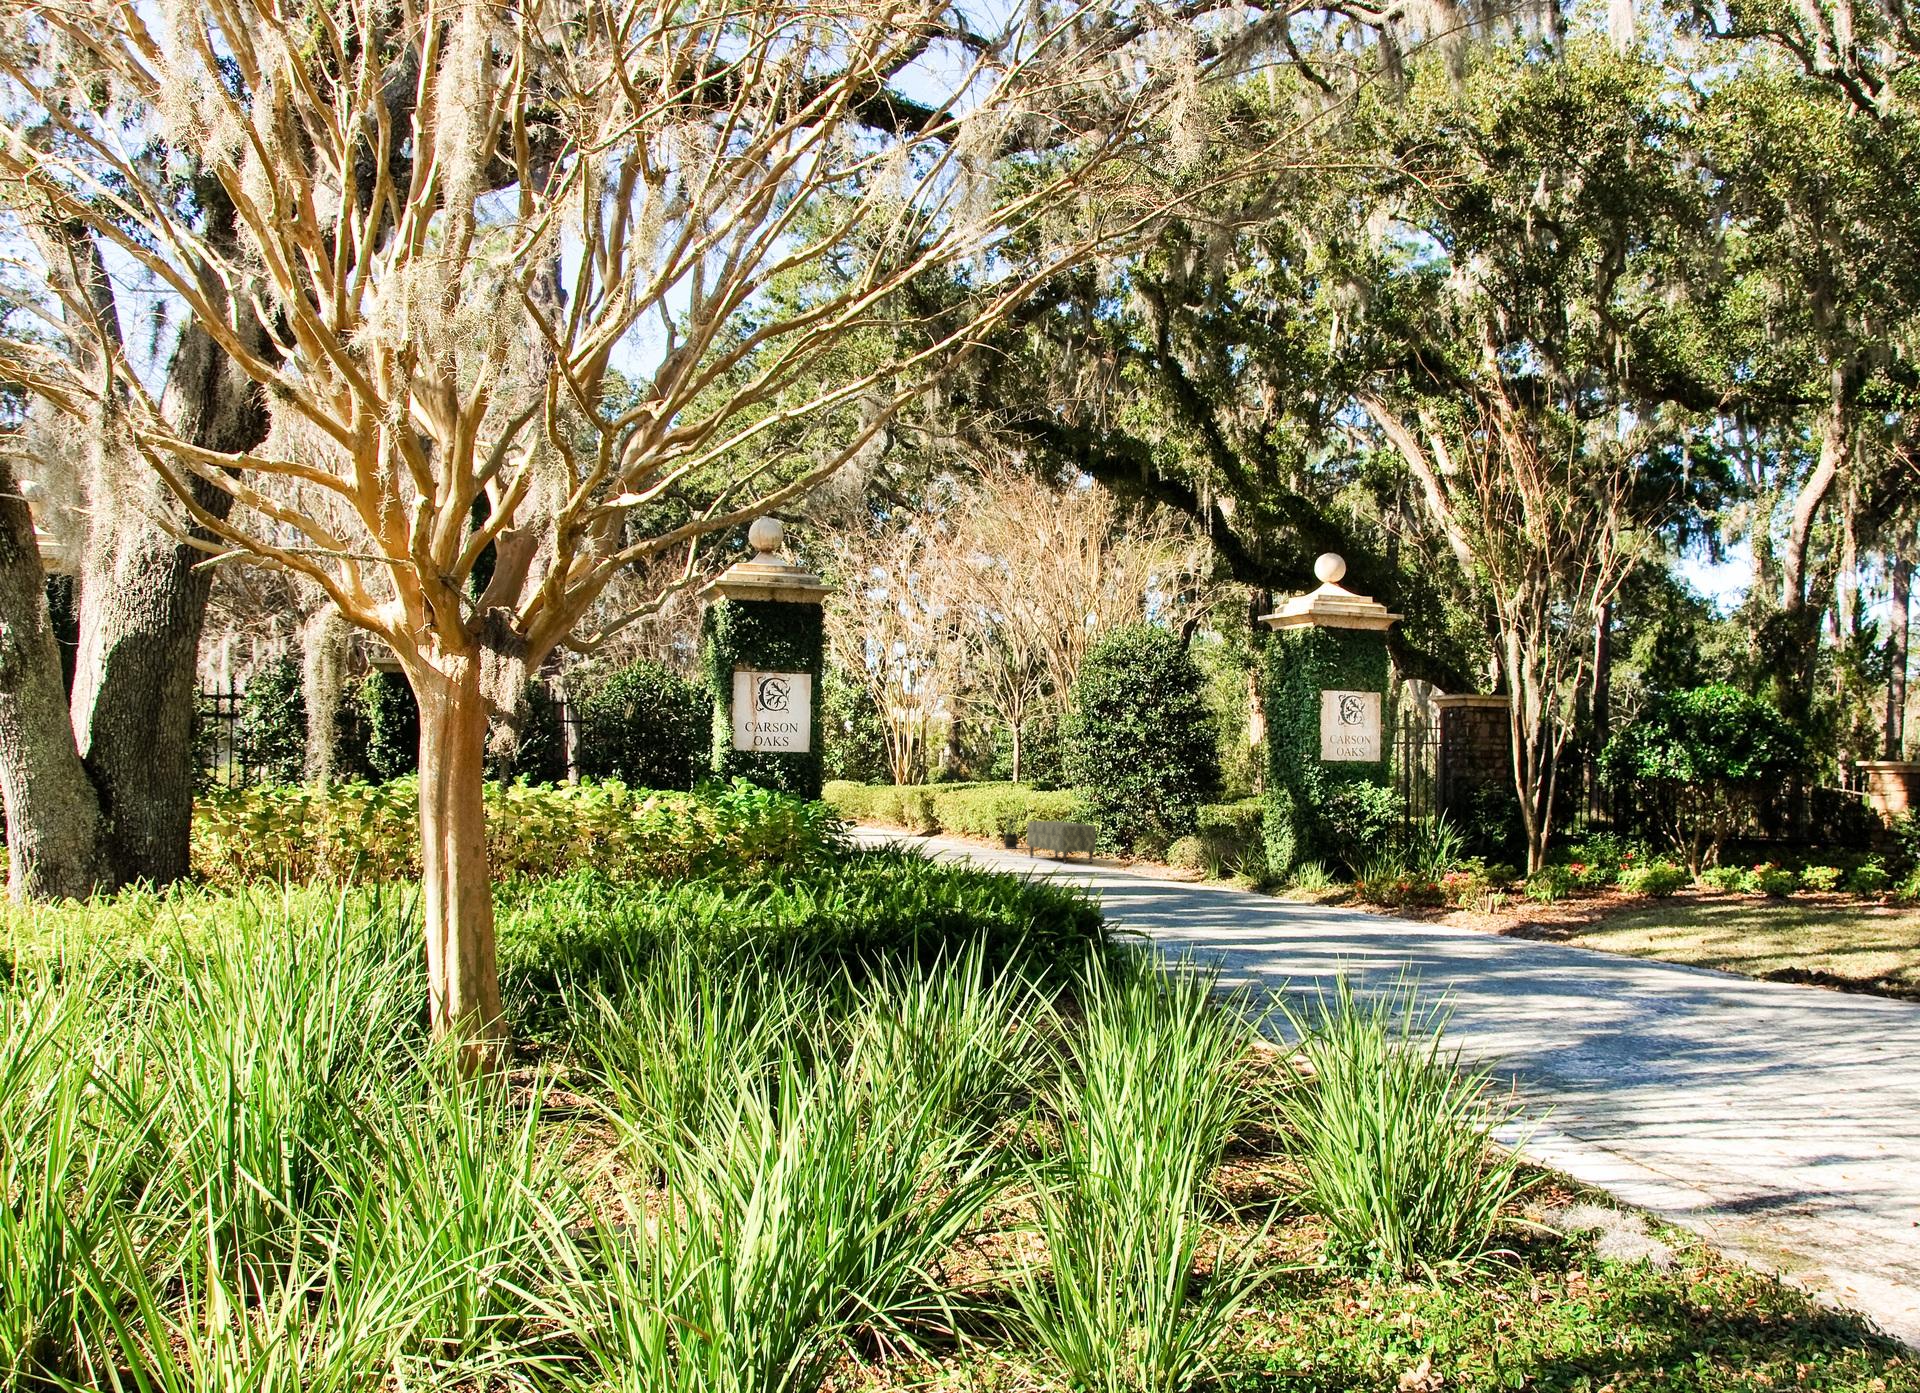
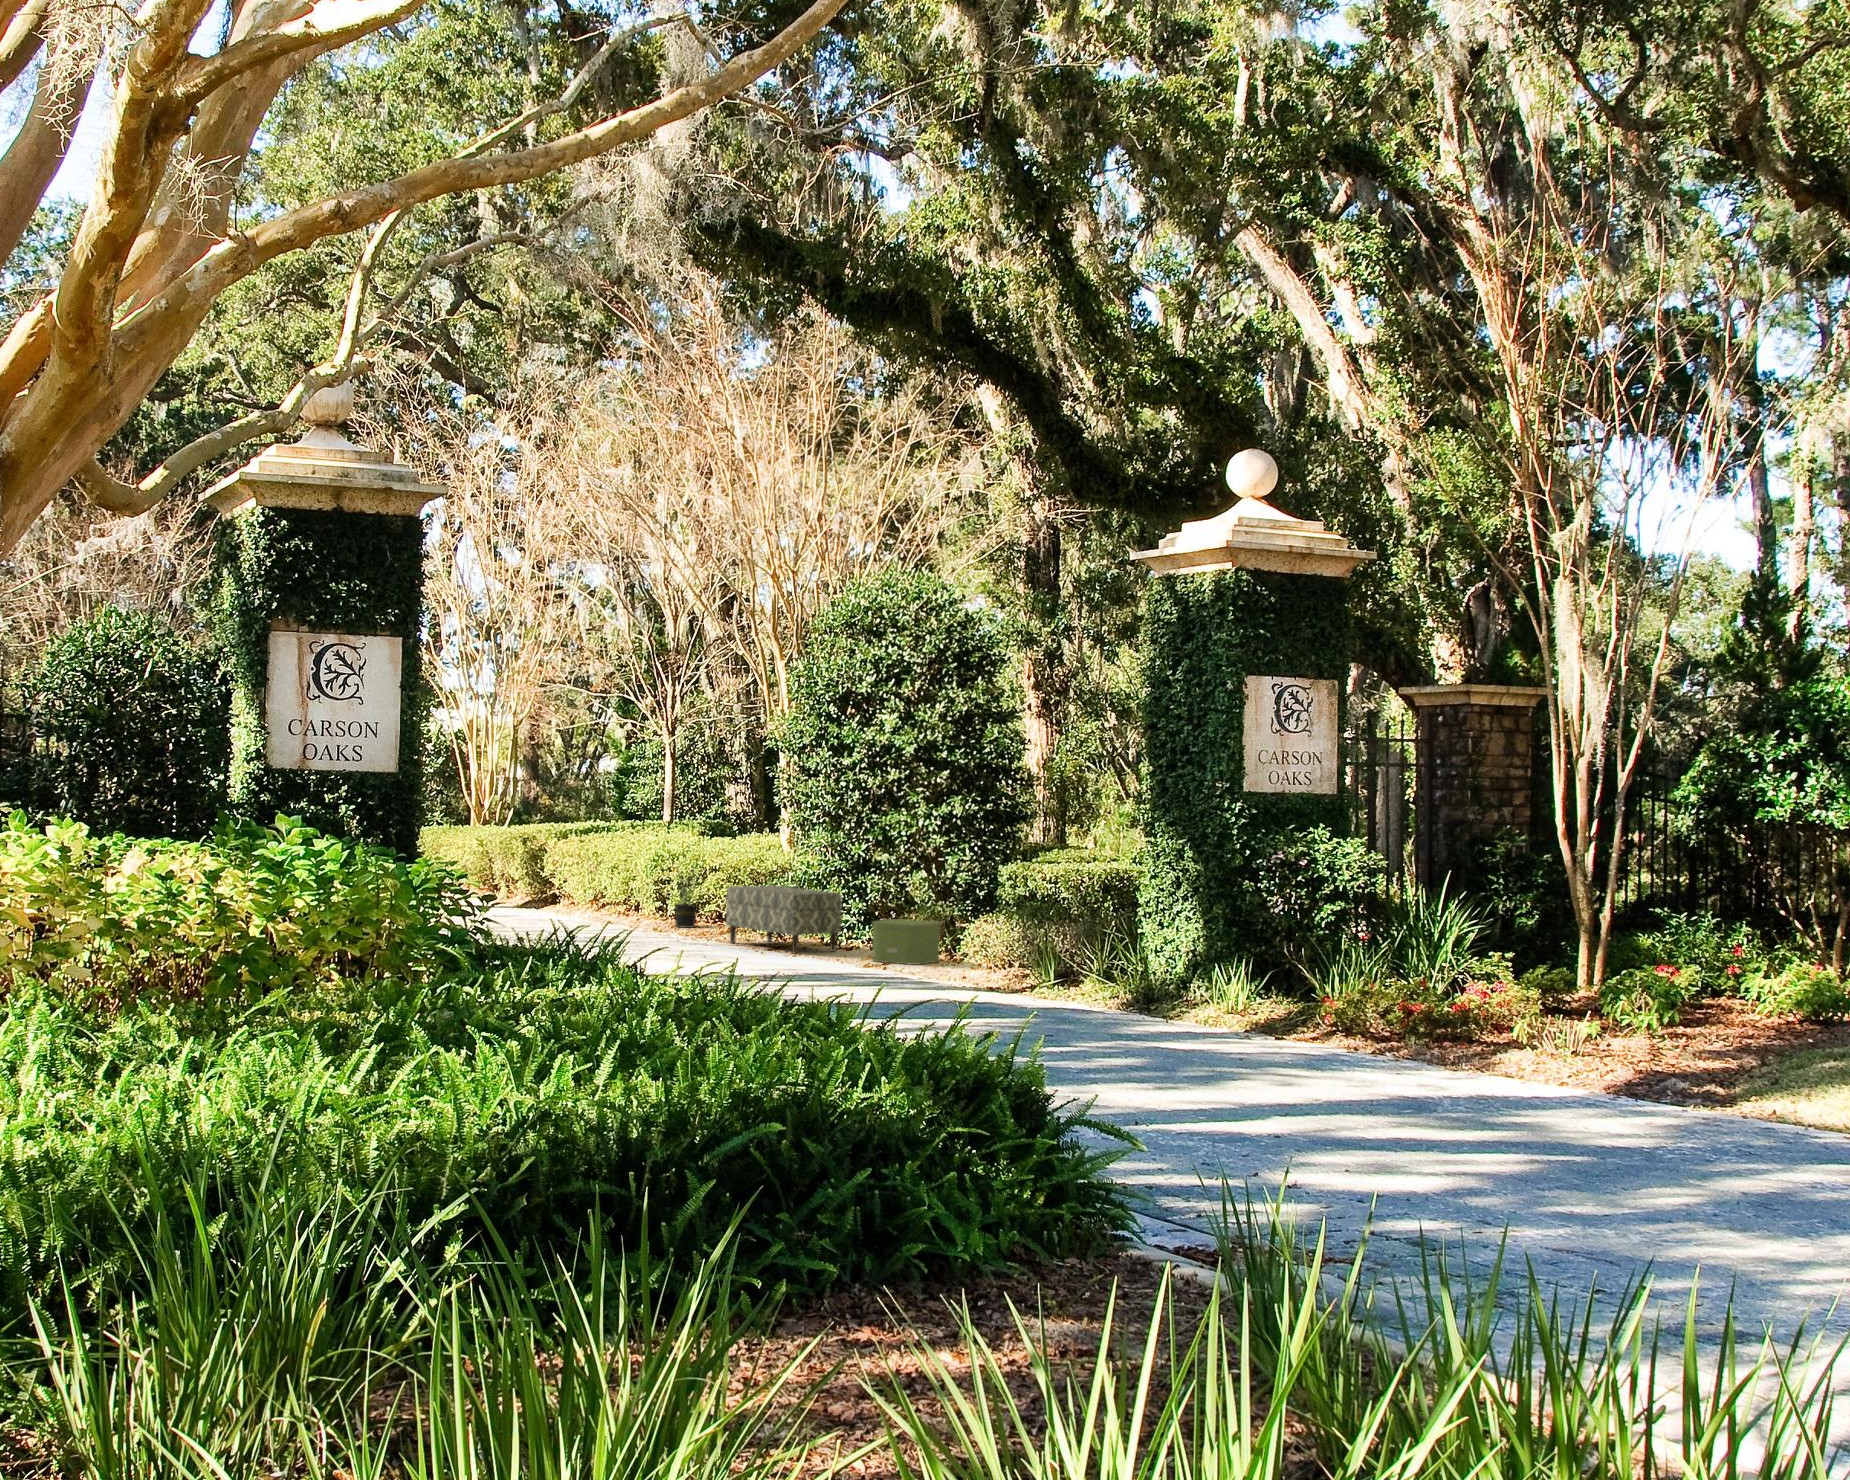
storage box: none [1110,843,1154,871] -> present [872,919,941,965]

